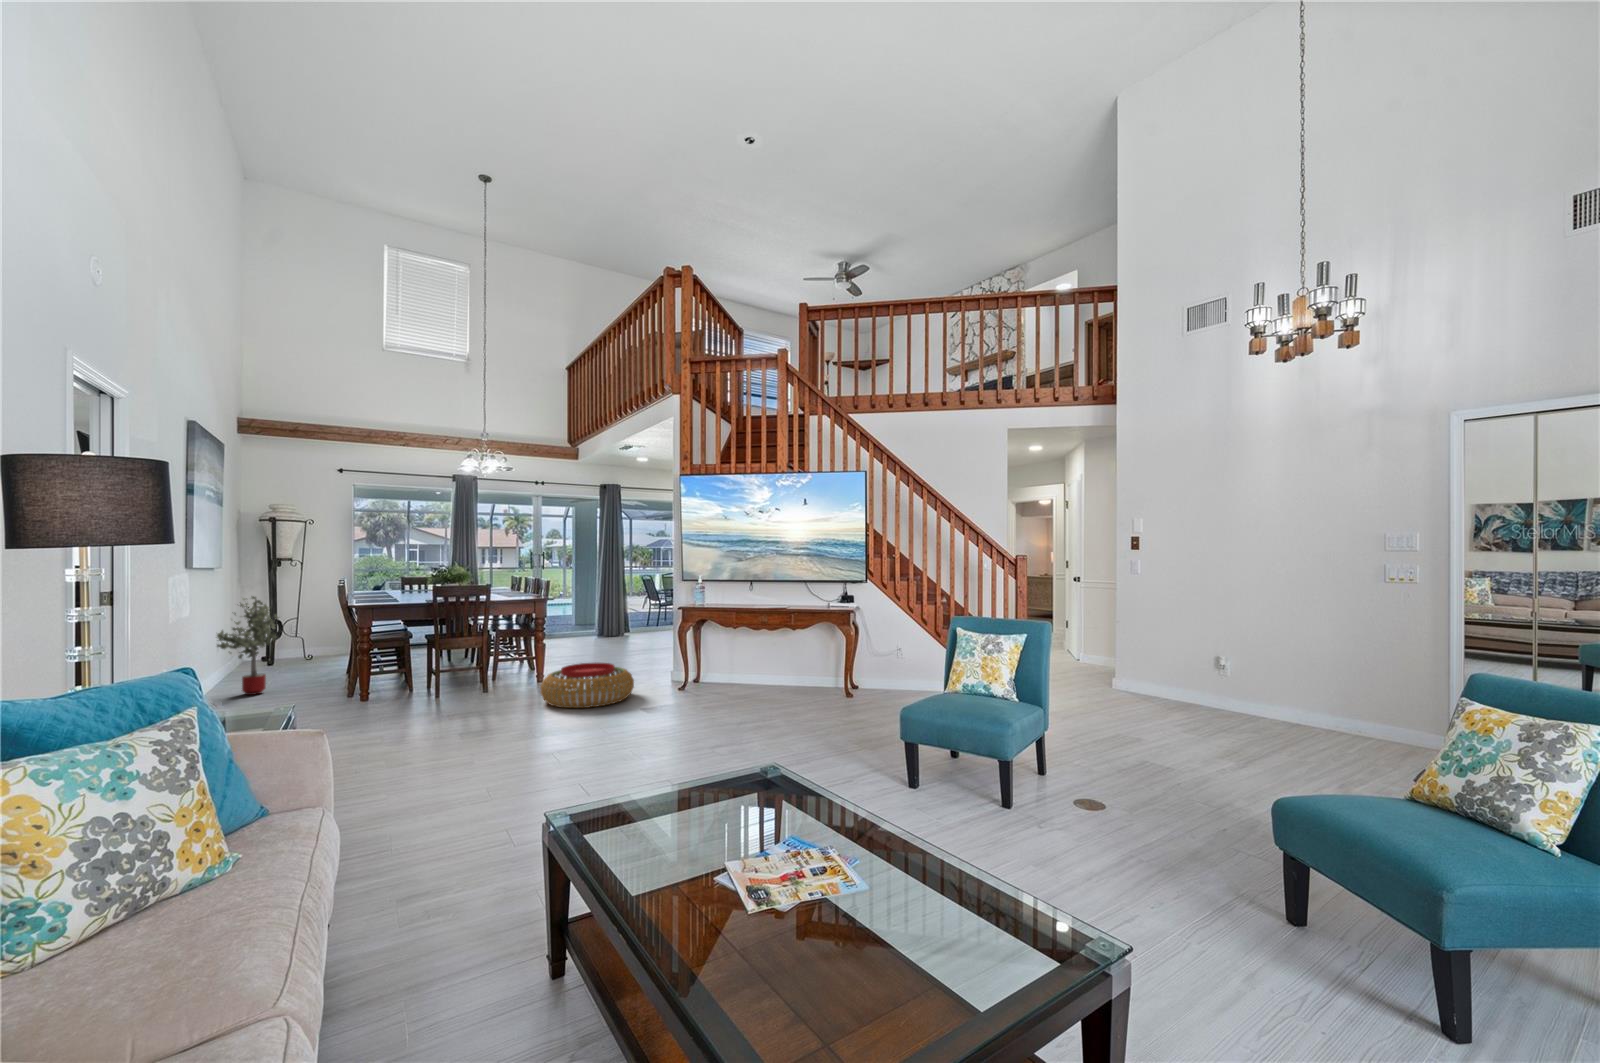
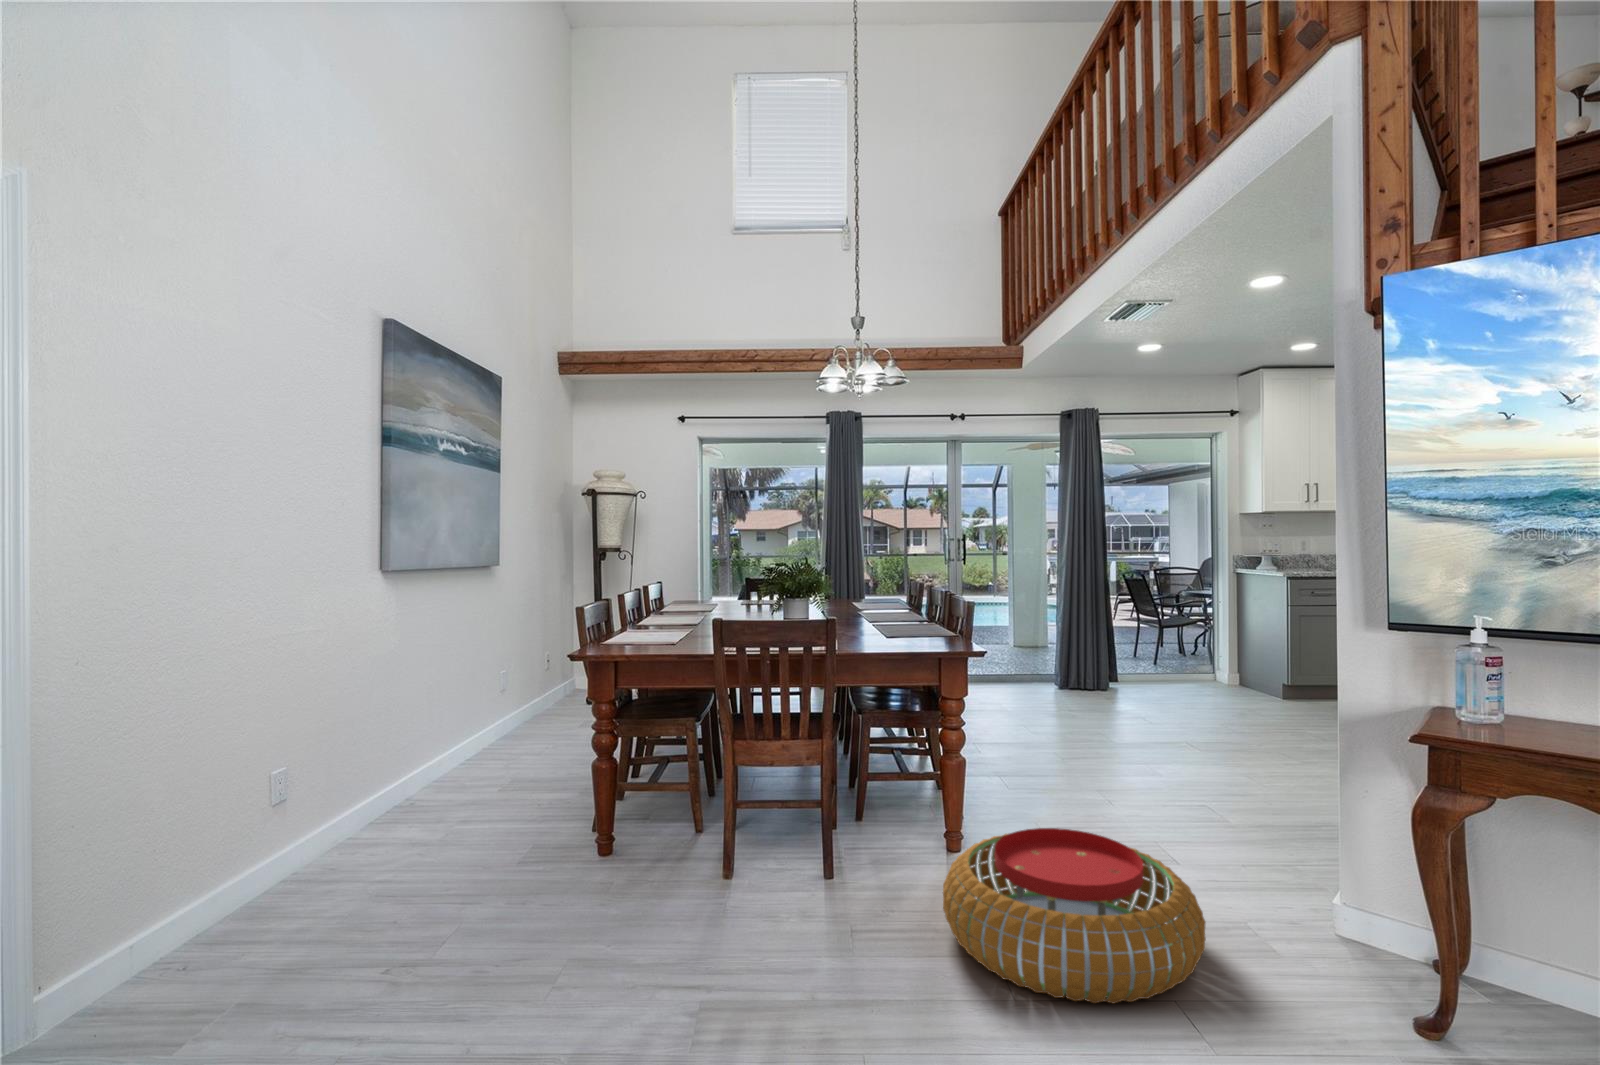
potted tree: present [217,596,279,695] -> none [459,607,553,769]

